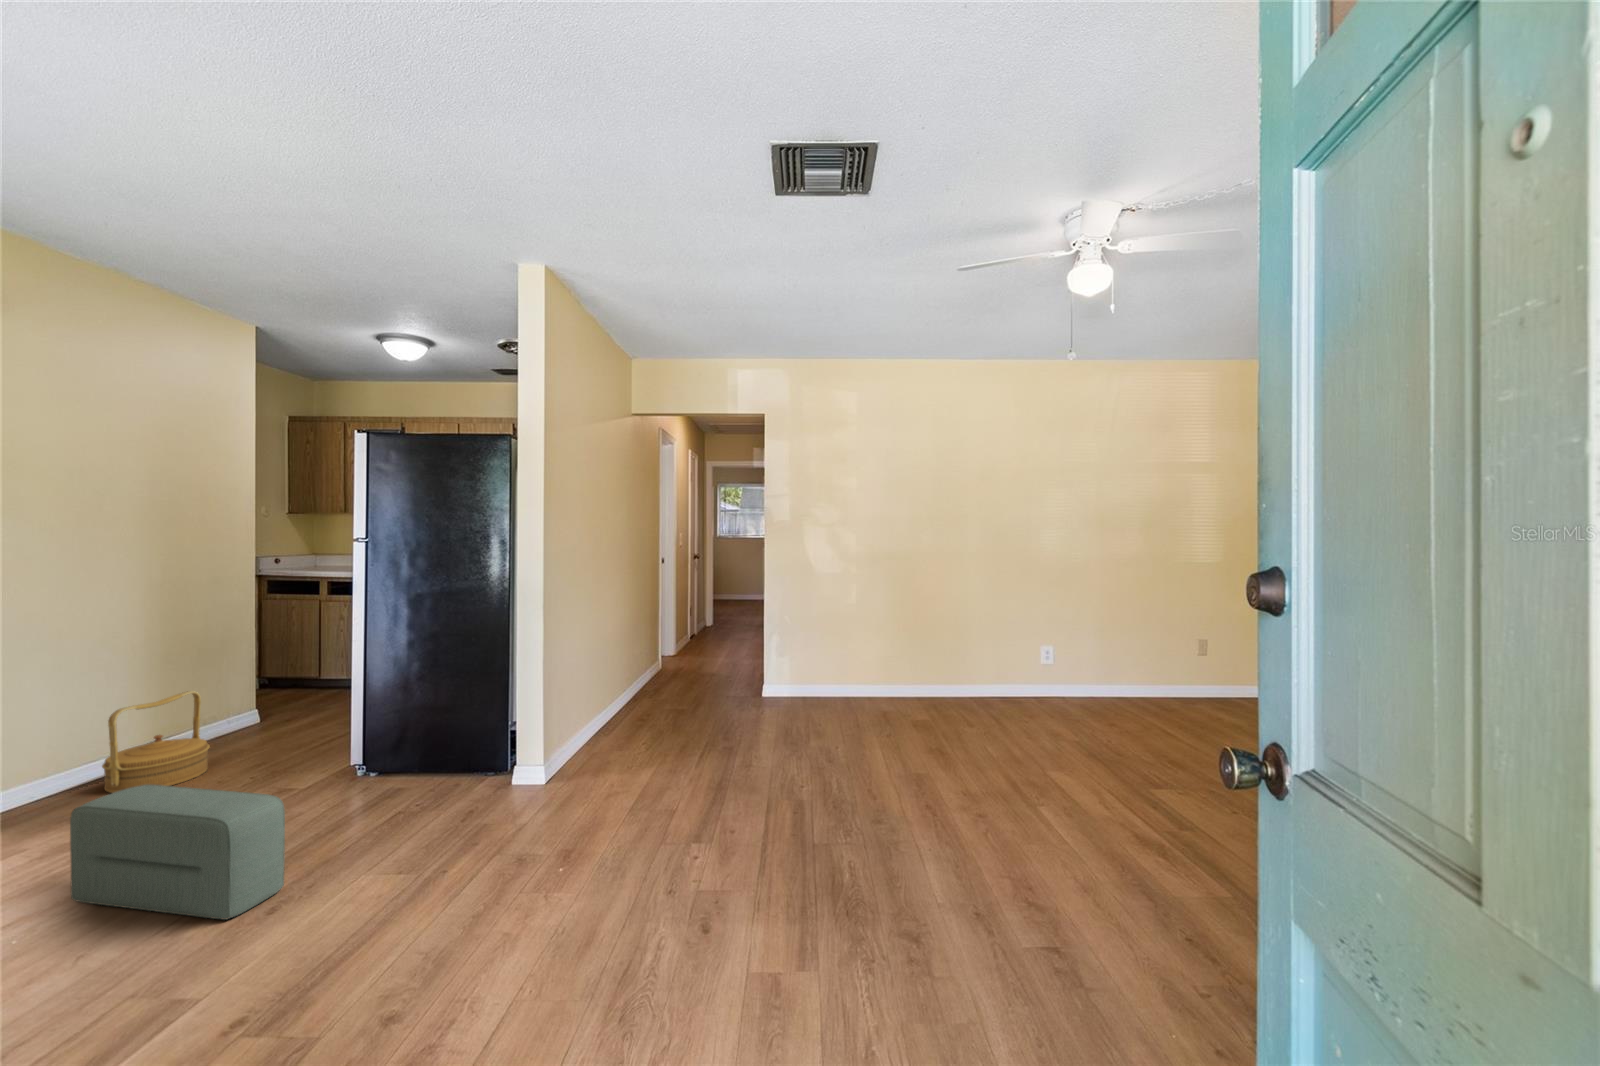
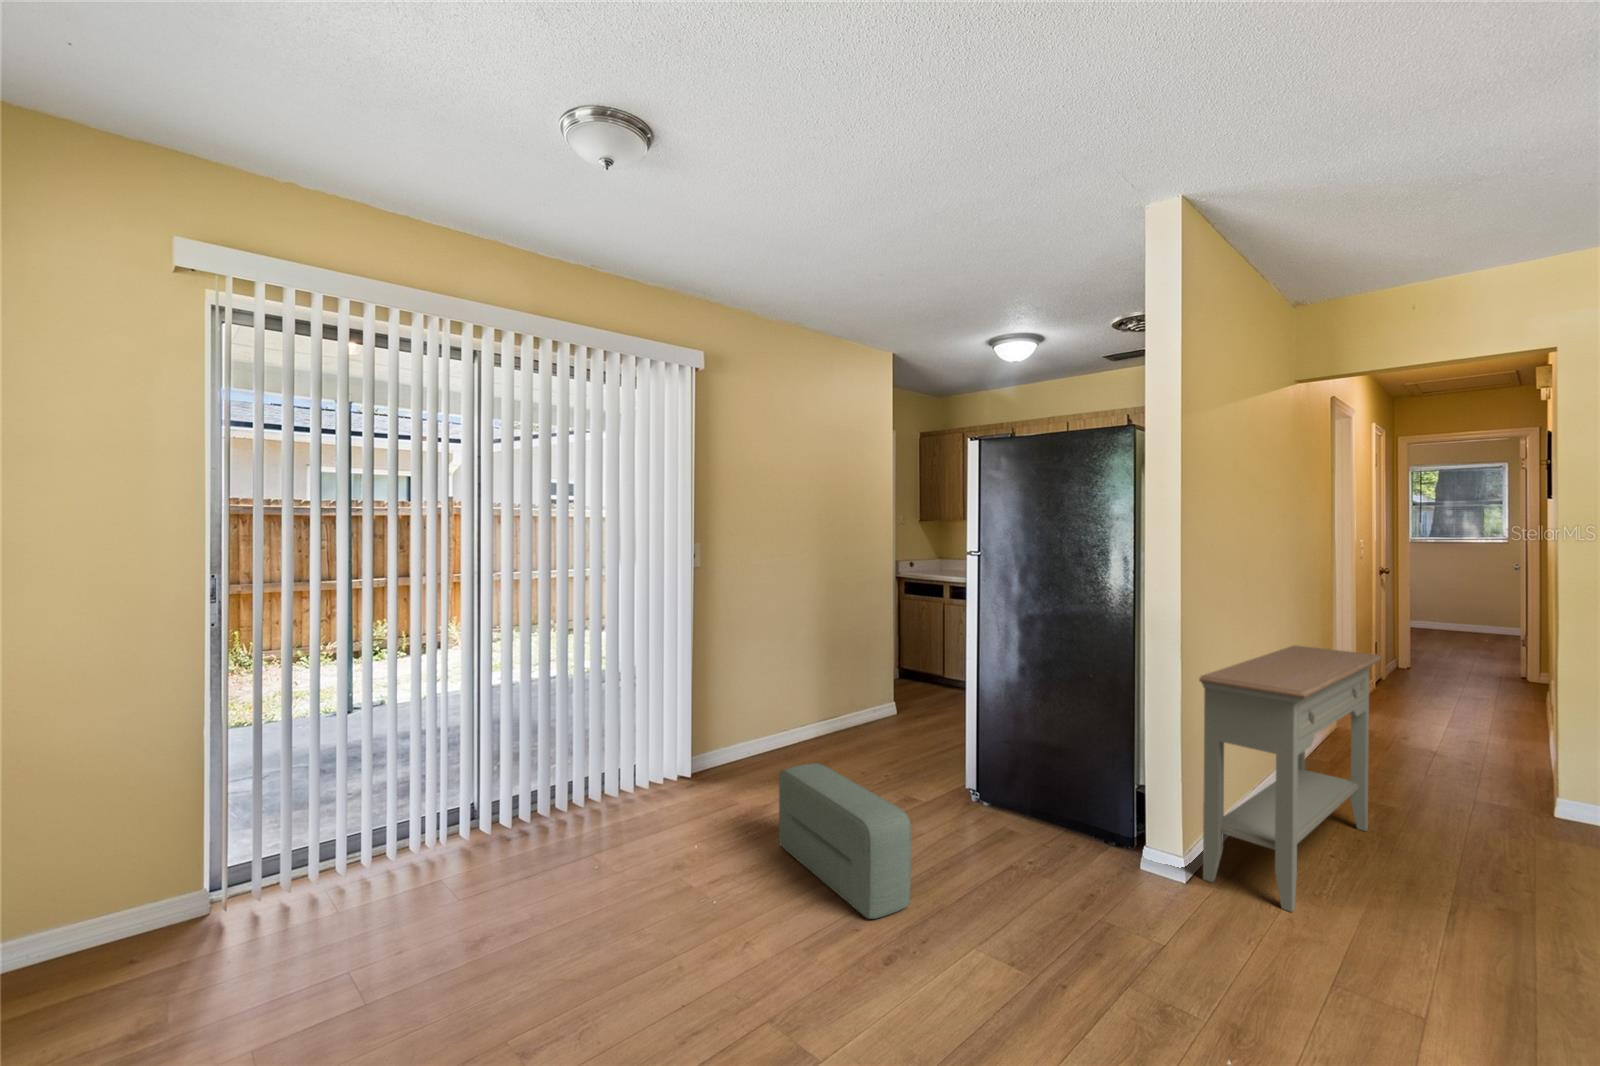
console table: none [558,600,672,774] -> present [1199,645,1383,912]
woven basket: present [102,691,210,793] -> none [802,679,864,759]

